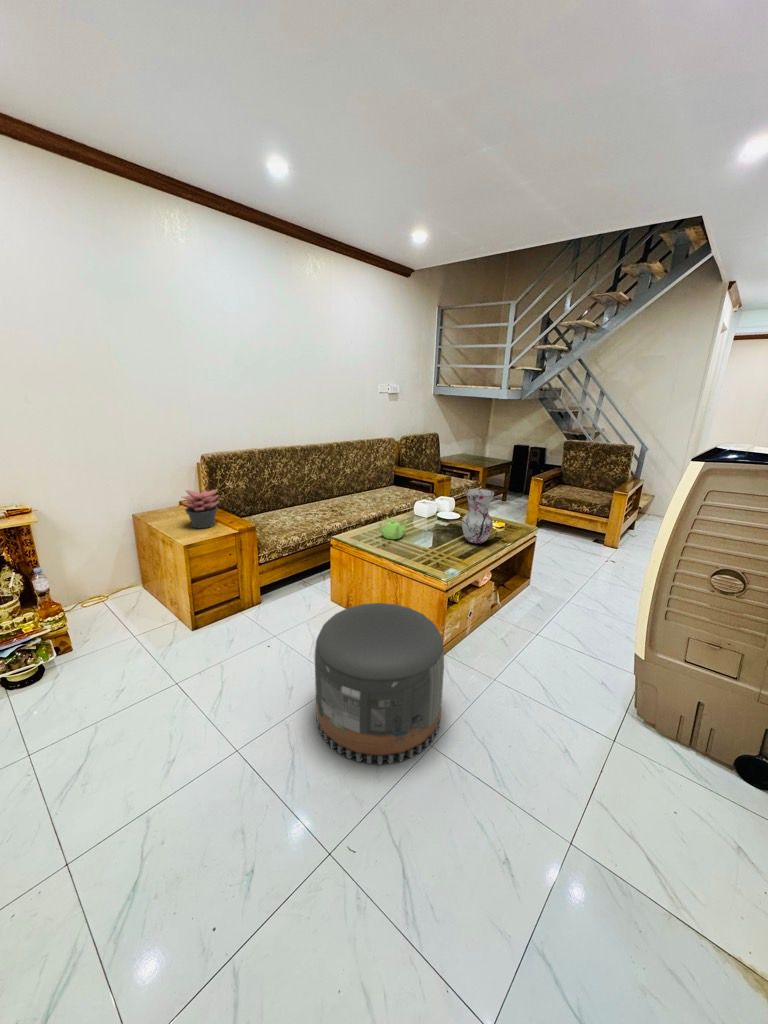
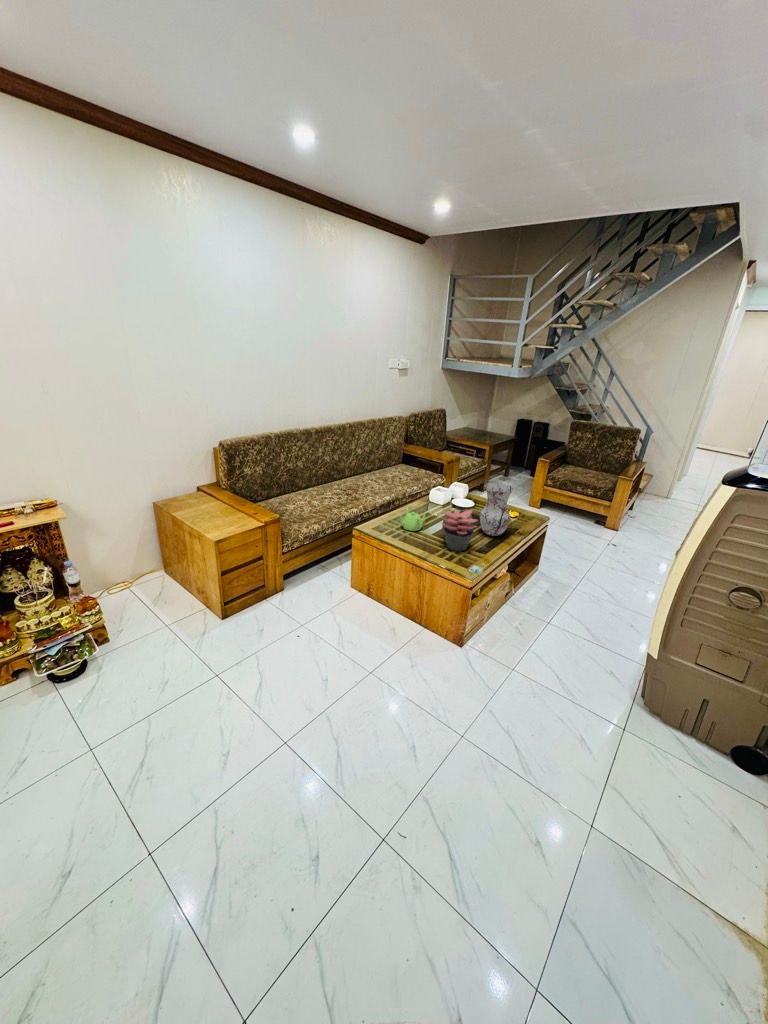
succulent plant: present [182,489,219,528] -> present [442,510,478,551]
pouf: present [315,603,444,764] -> none [351,602,474,755]

